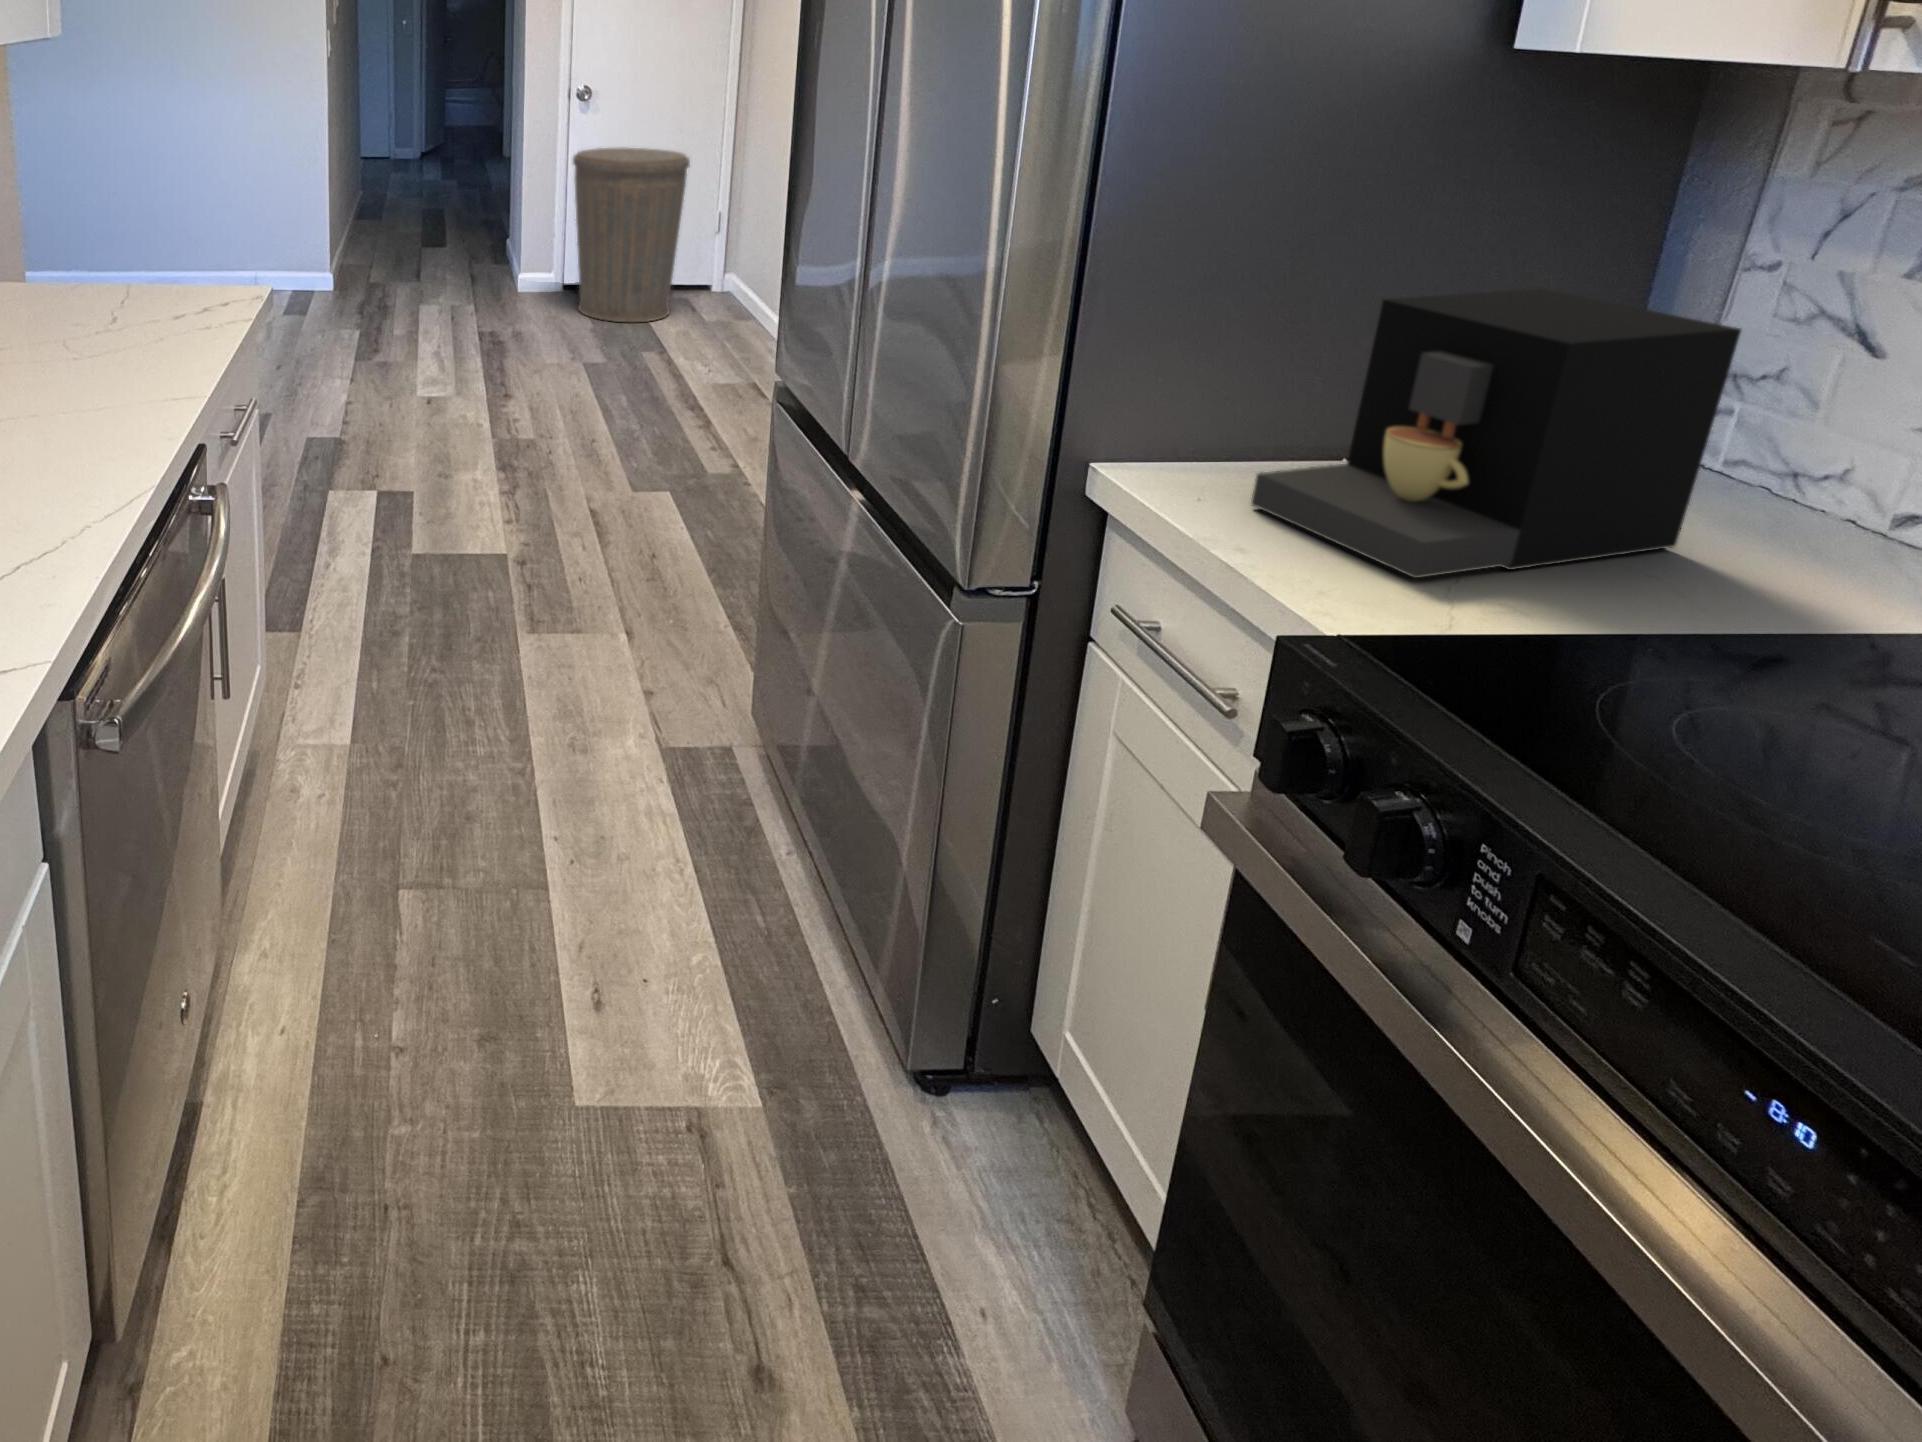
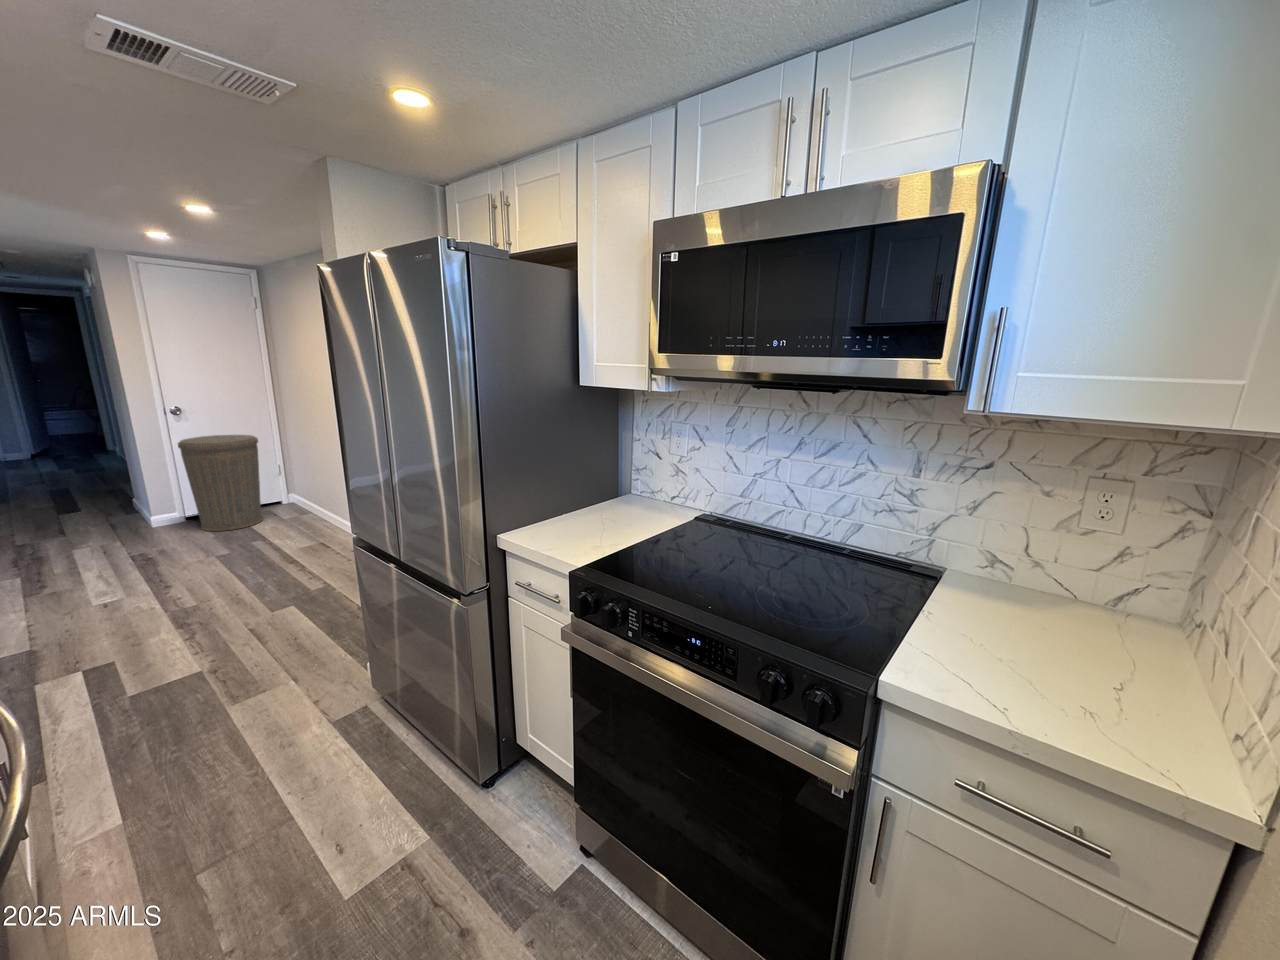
coffee maker: present [1251,288,1741,578] -> none [545,453,638,544]

